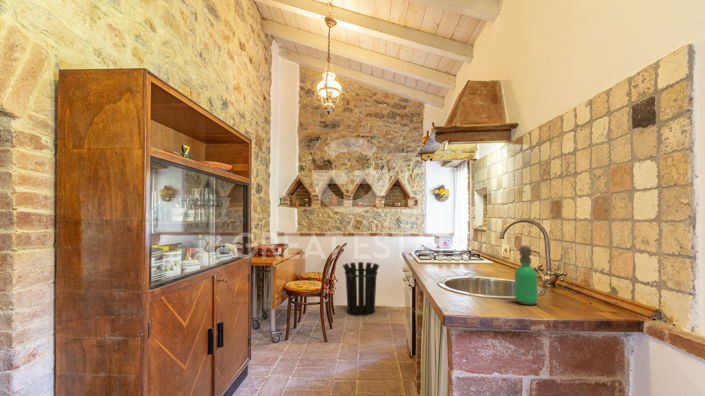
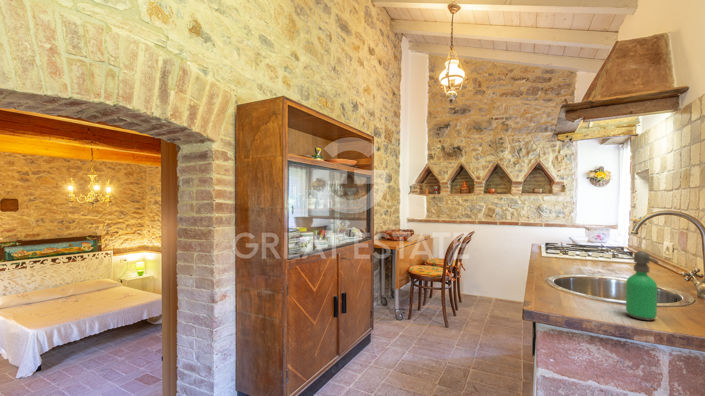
waste bin: present [343,262,379,316] -> none [471,253,512,309]

